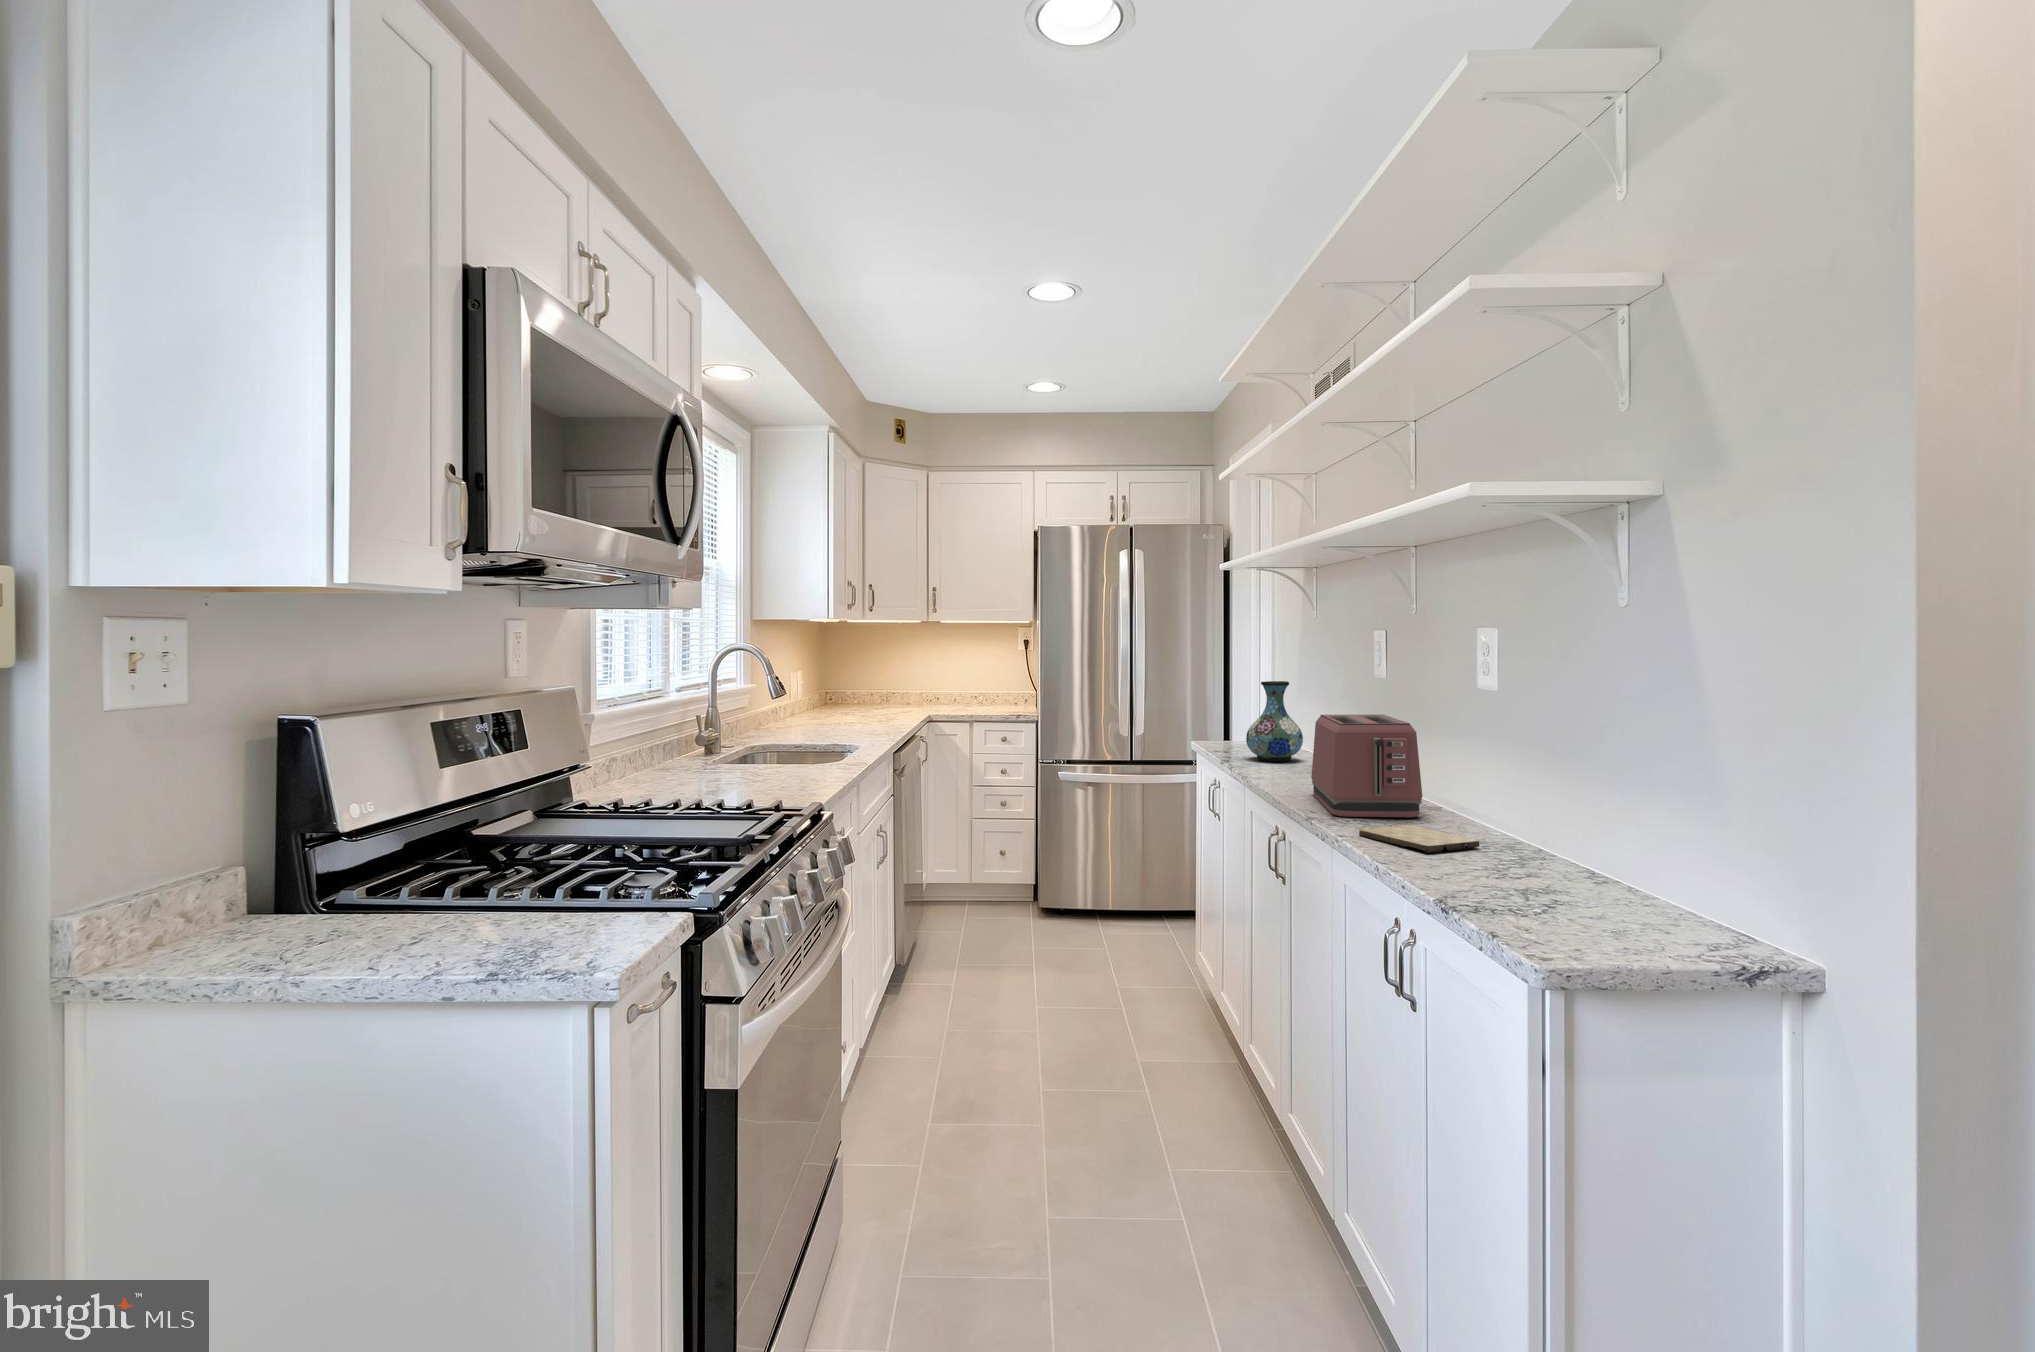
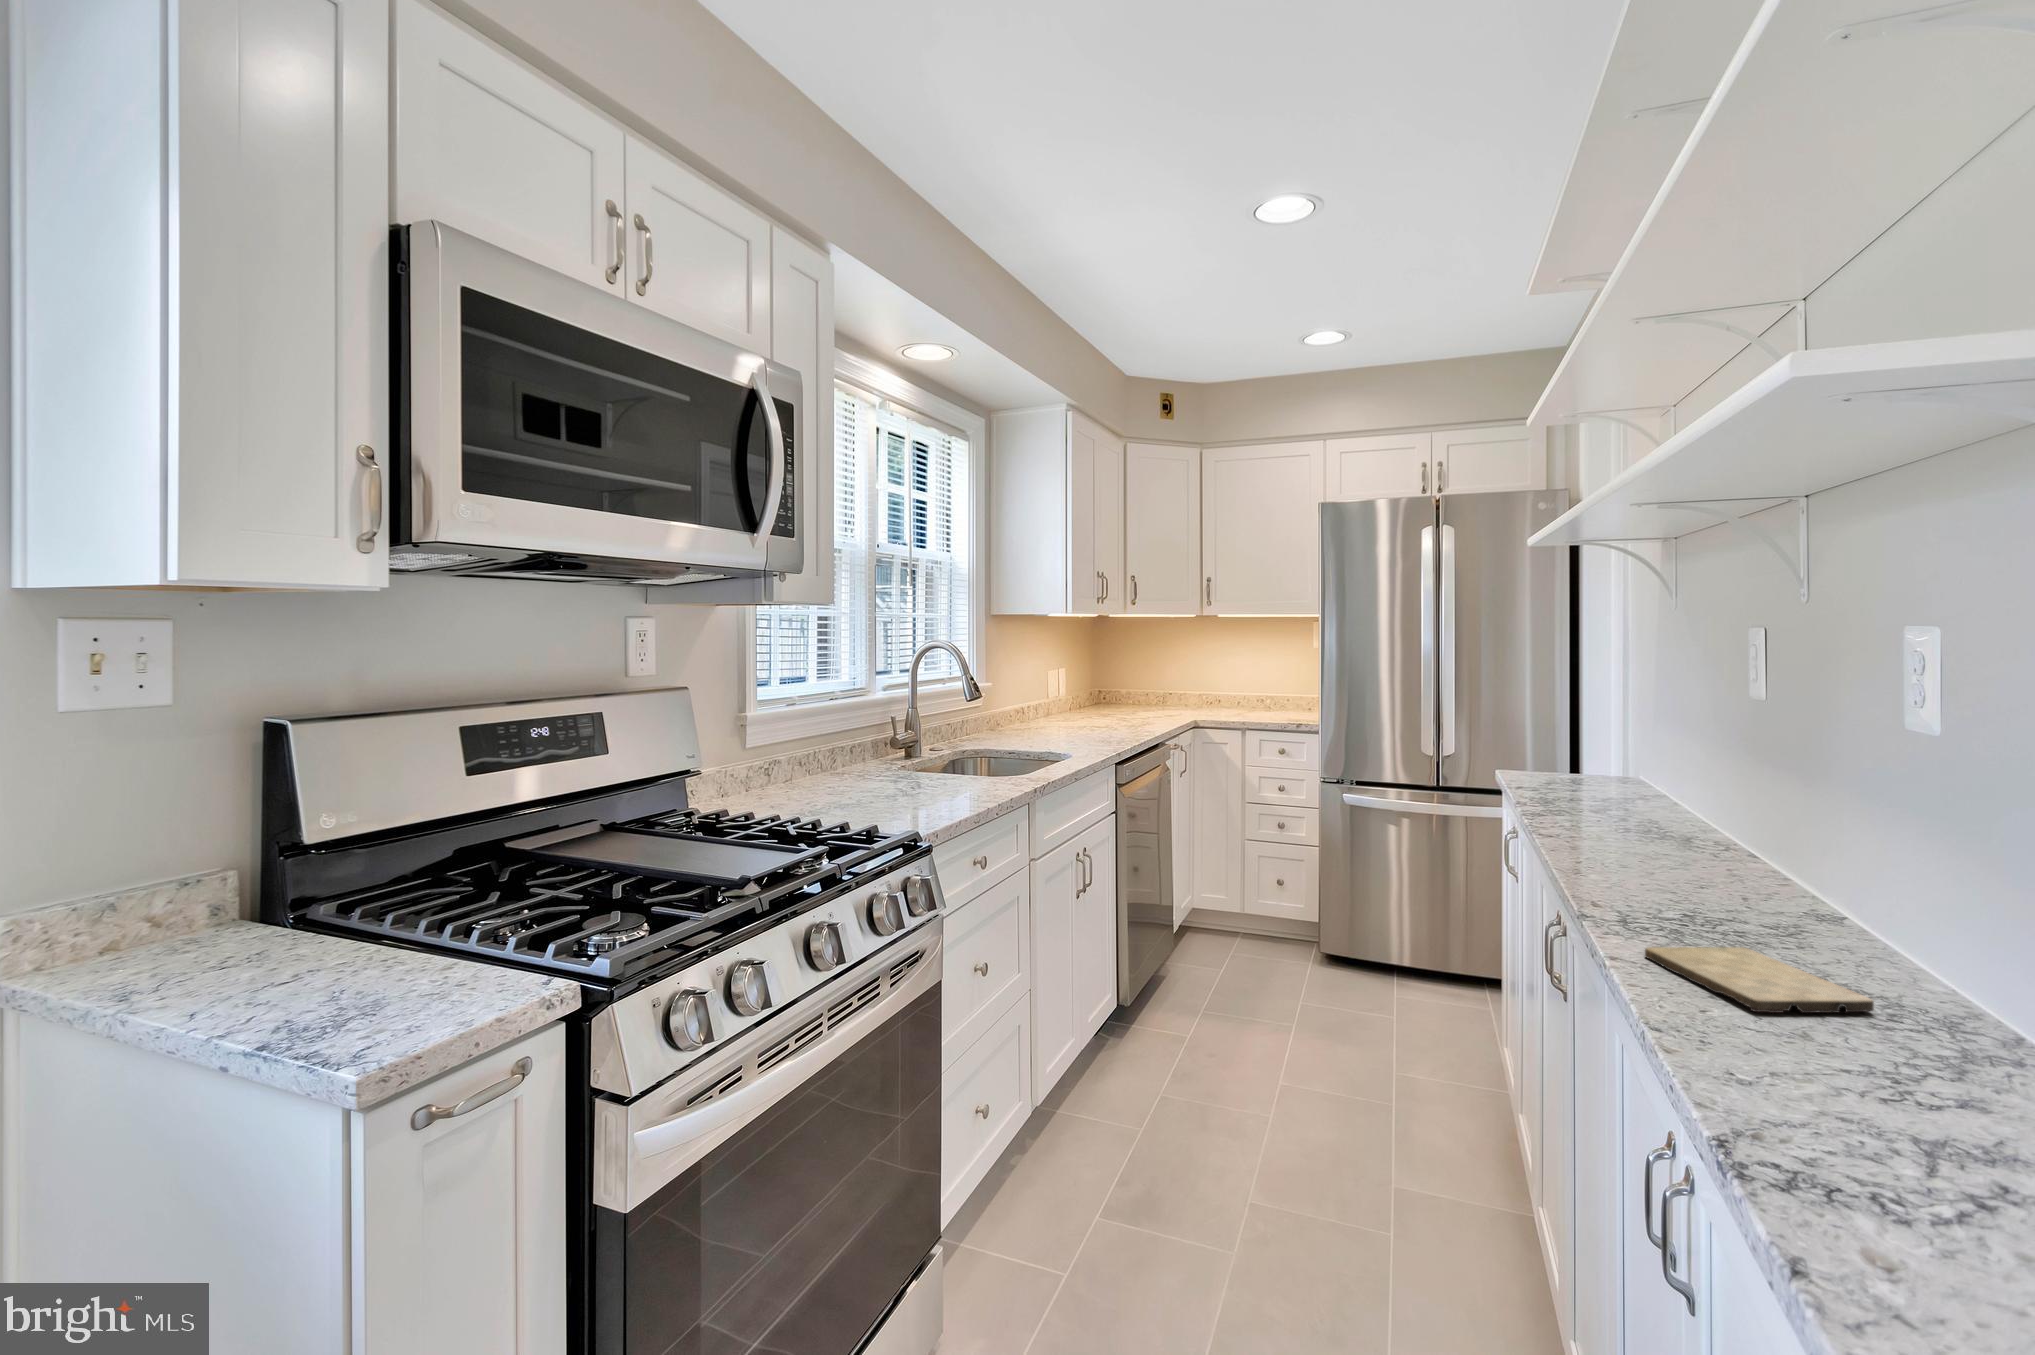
vase: present [1246,681,1303,762] -> none [1551,697,1639,809]
toaster: present [1311,714,1422,817] -> none [1613,753,1788,930]

